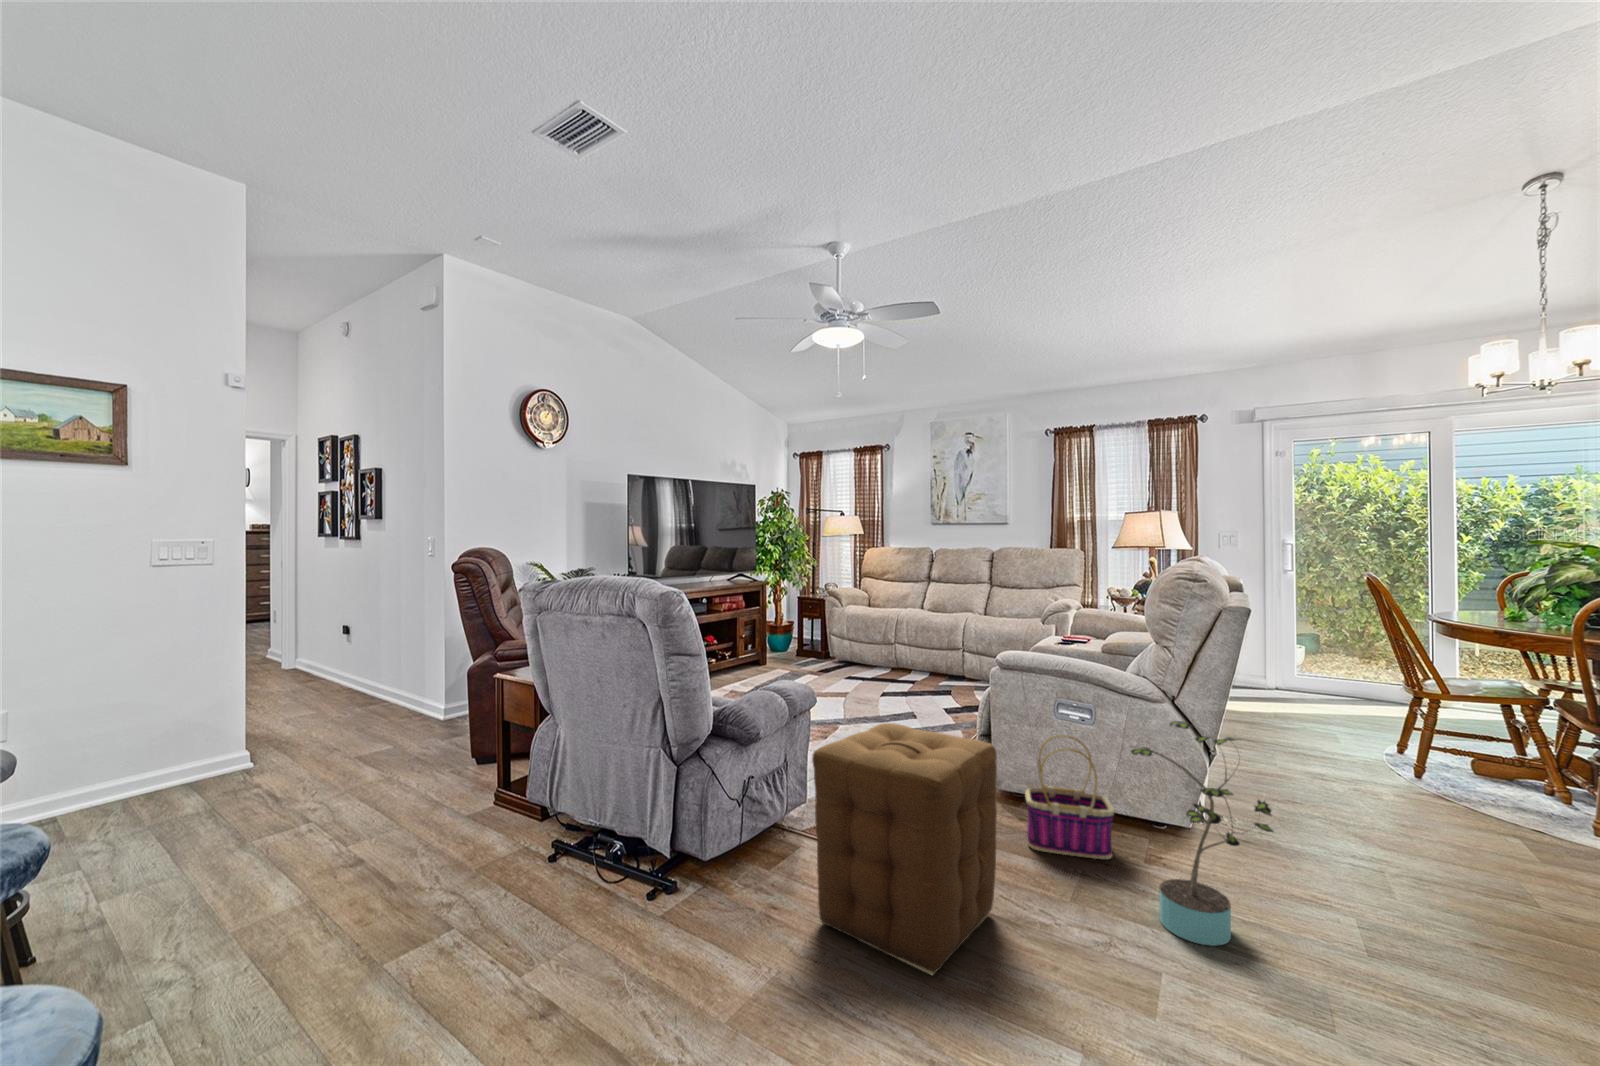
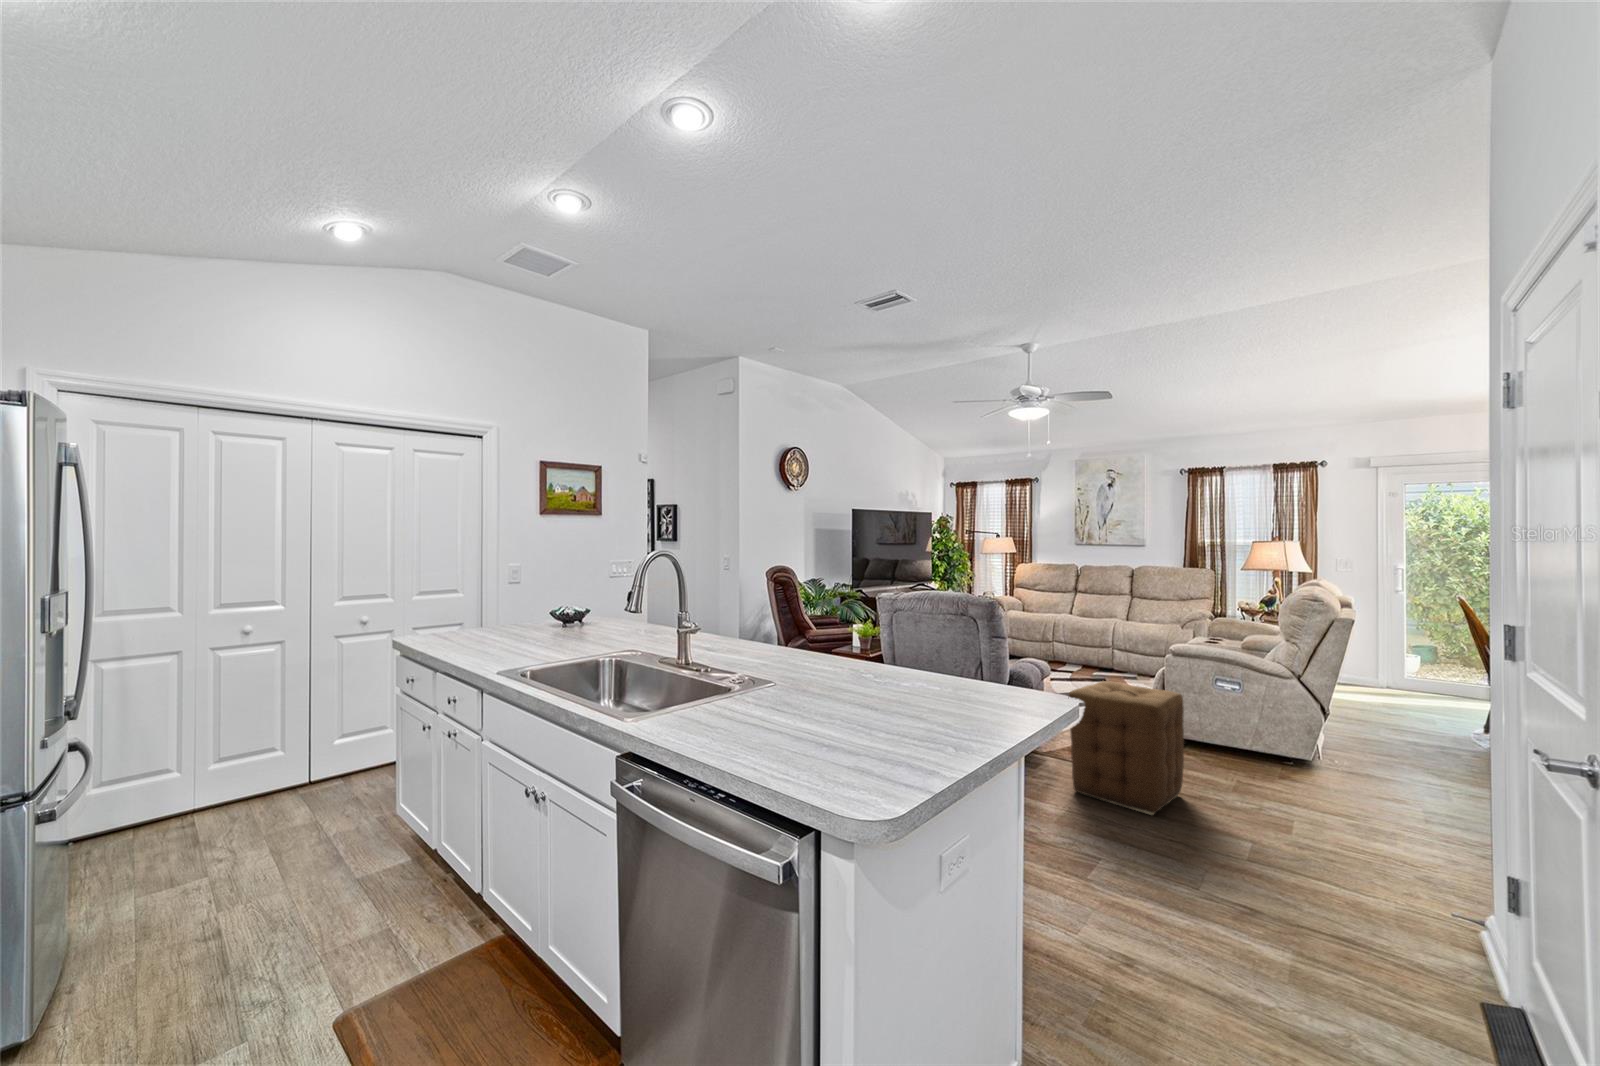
potted plant: present [1131,721,1273,946] -> none [1272,685,1369,818]
basket: present [1025,735,1114,859] -> none [1192,698,1258,778]

